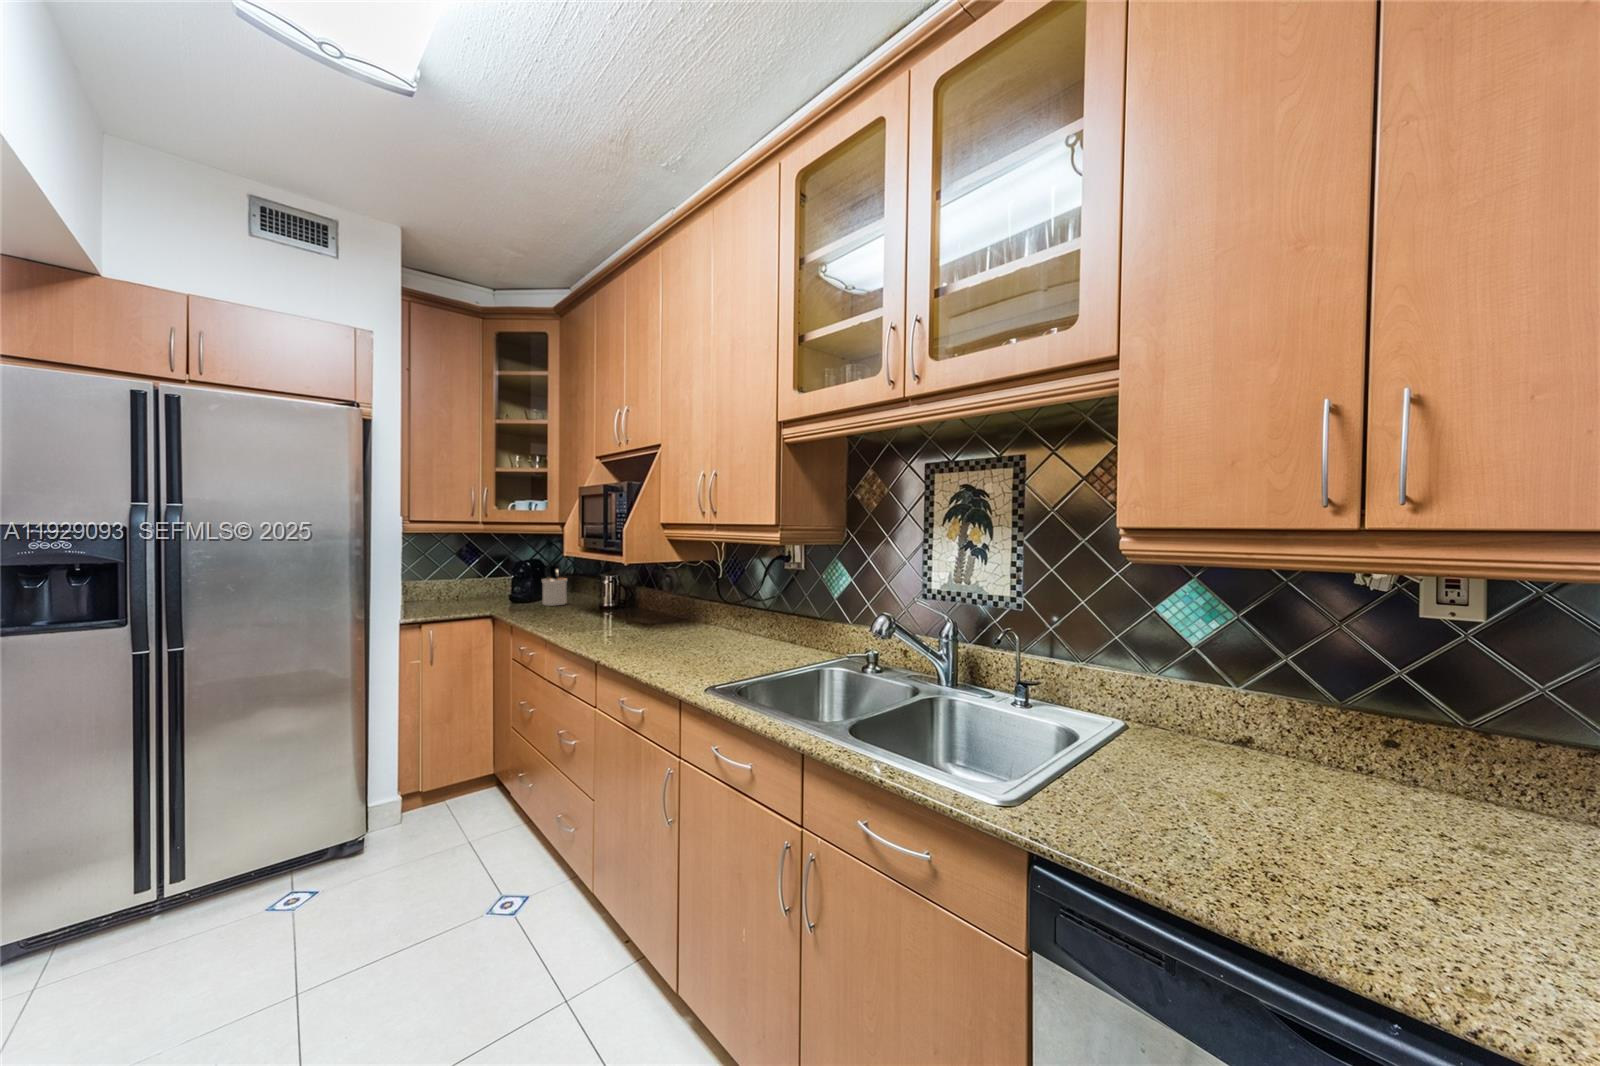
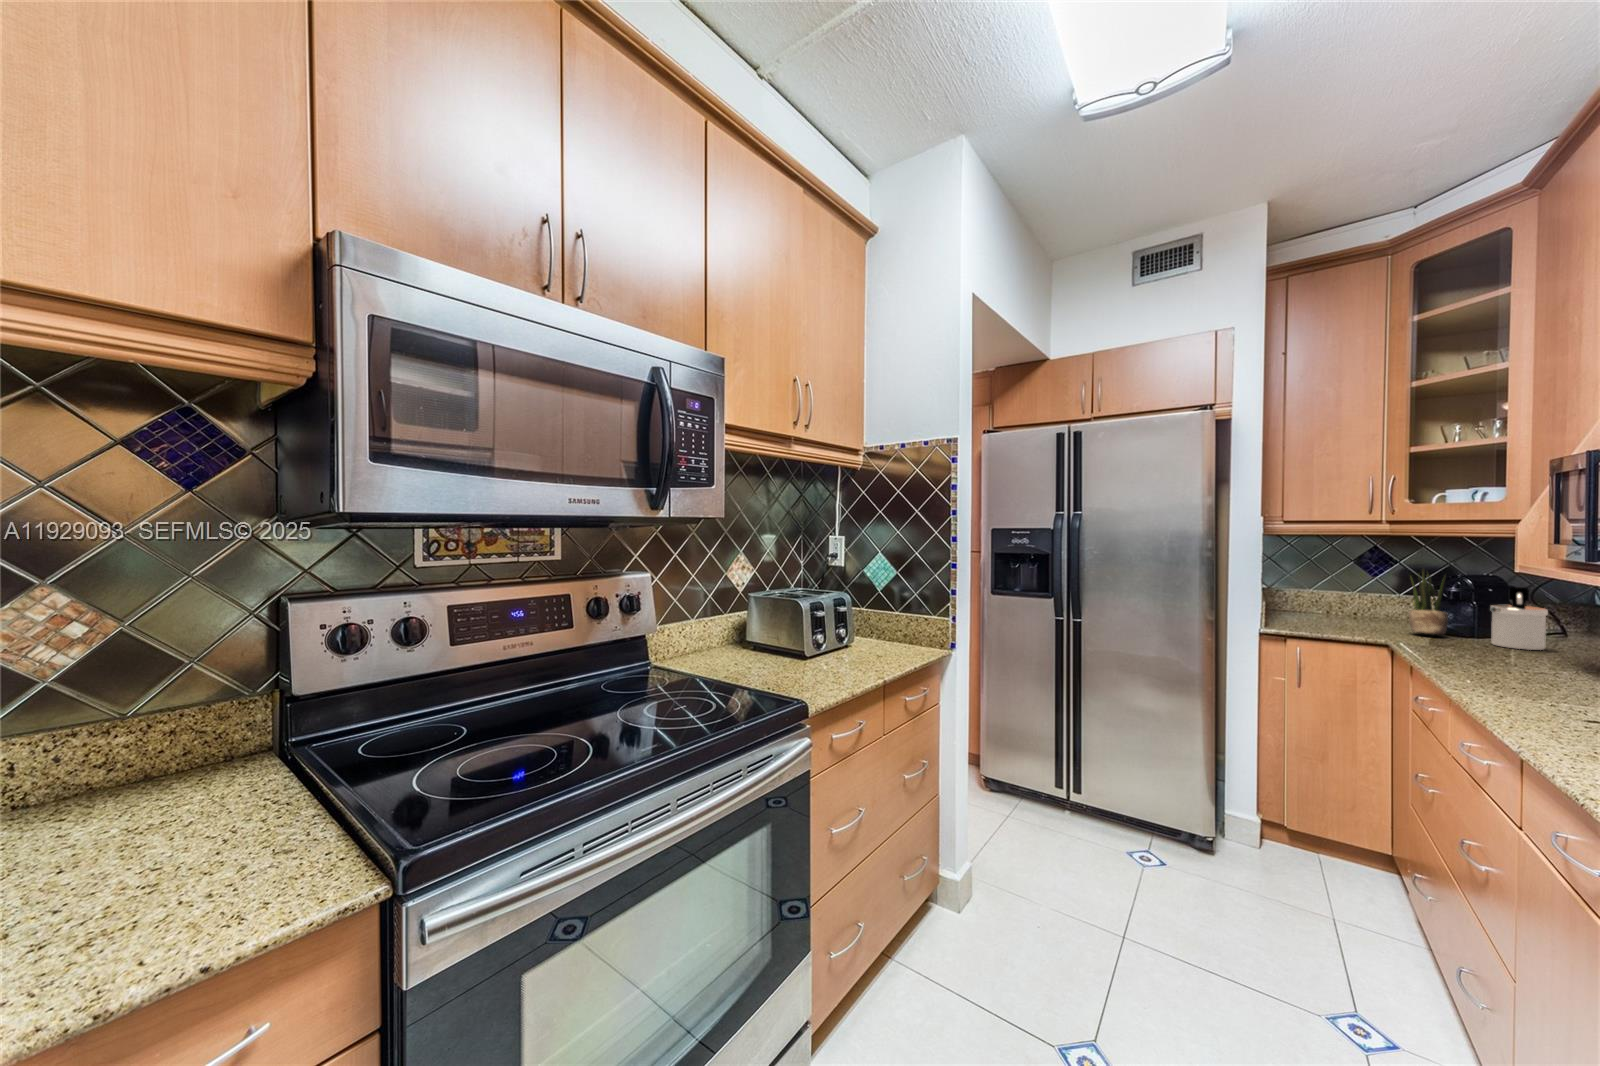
potted plant: none [498,556,520,605] -> present [1409,569,1448,635]

